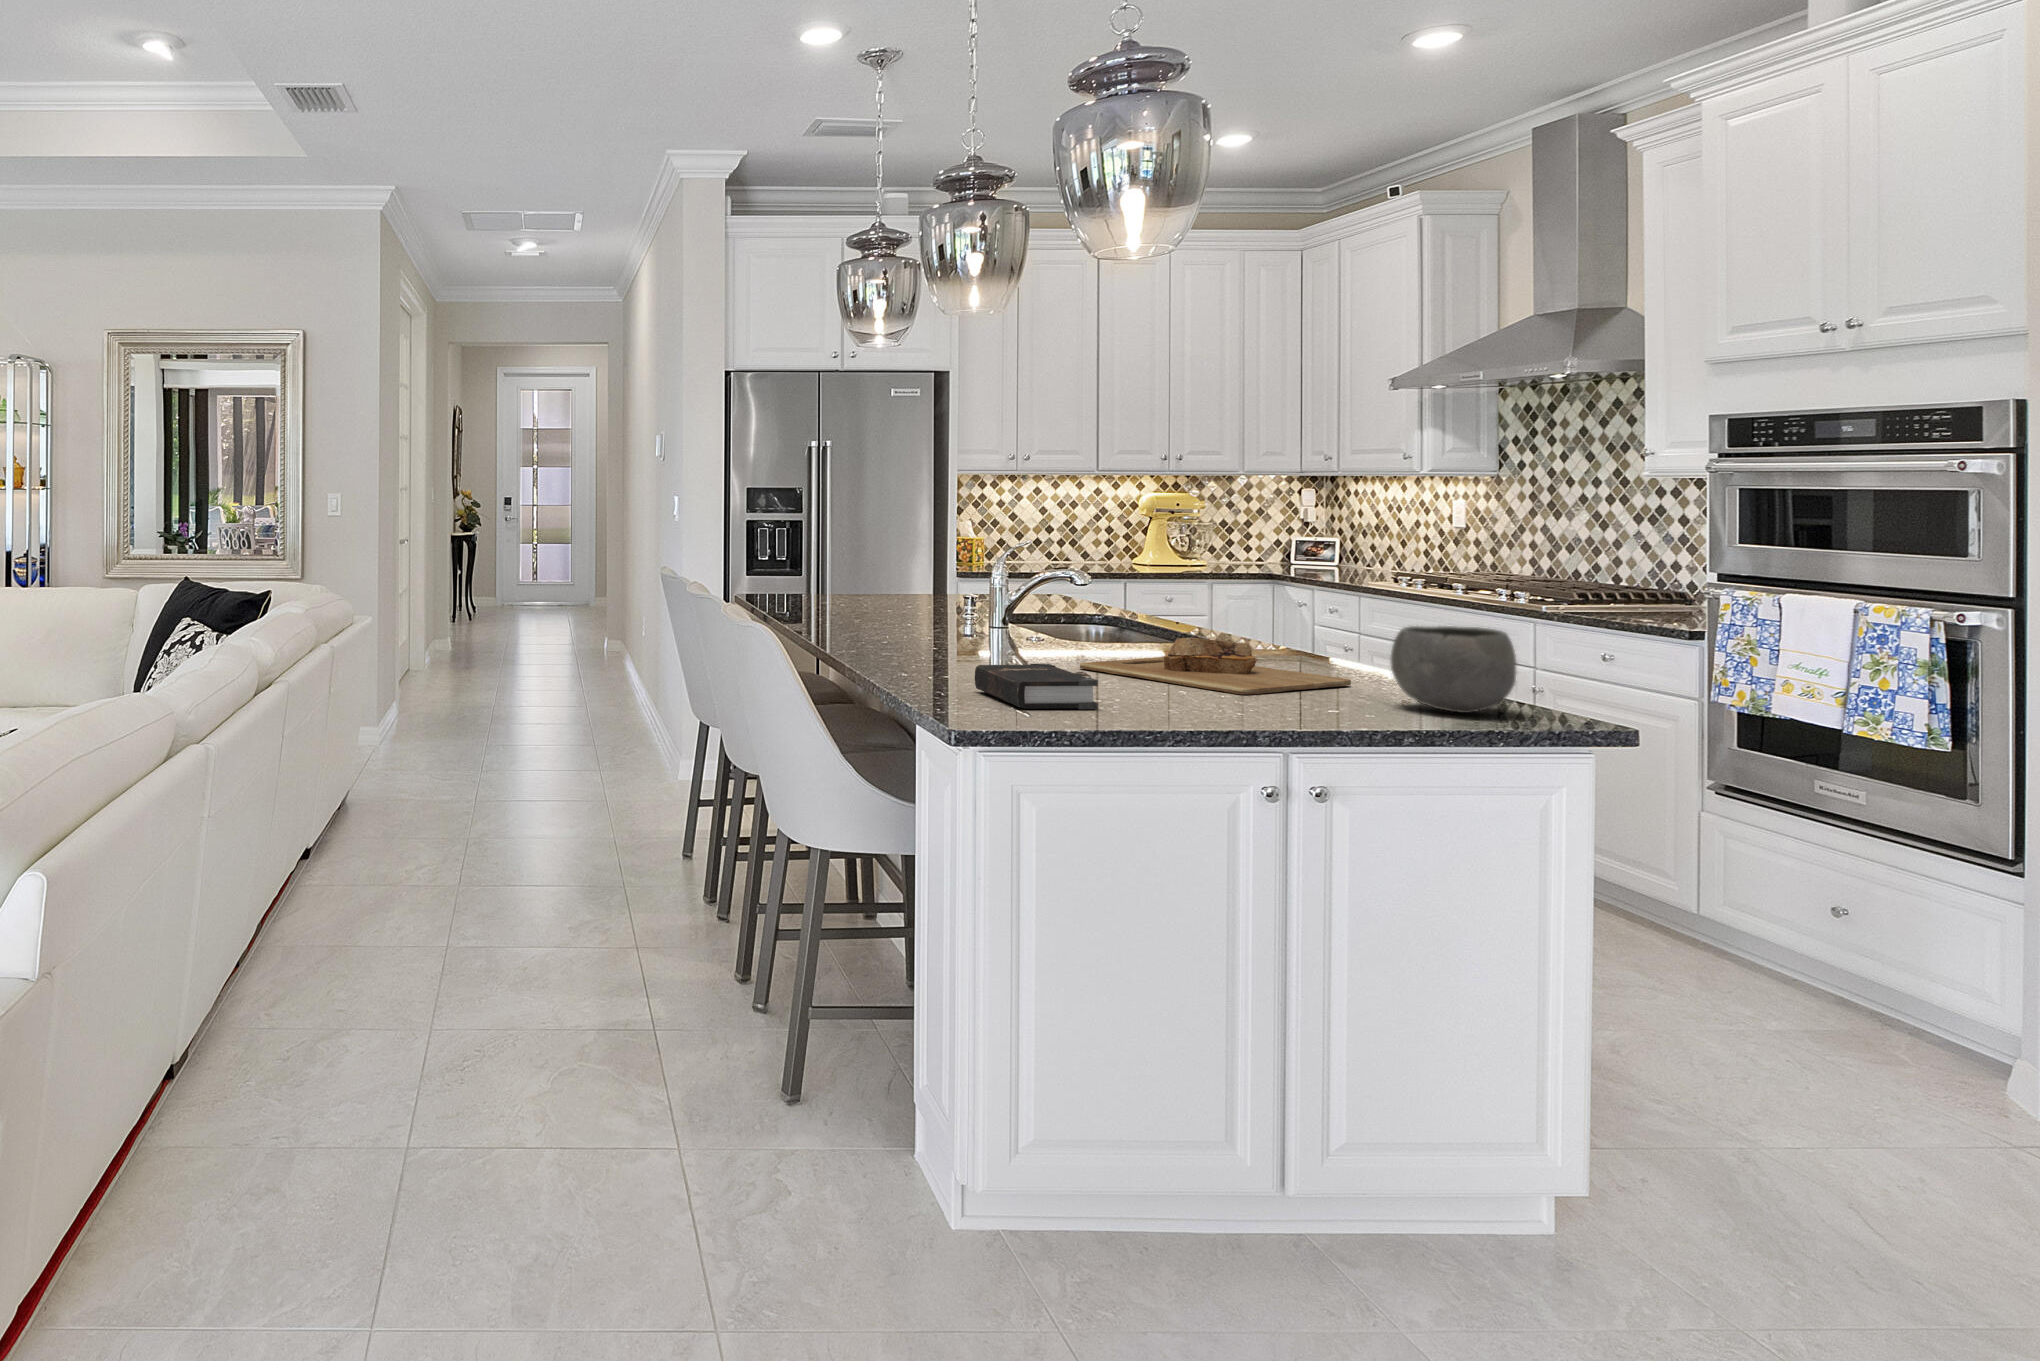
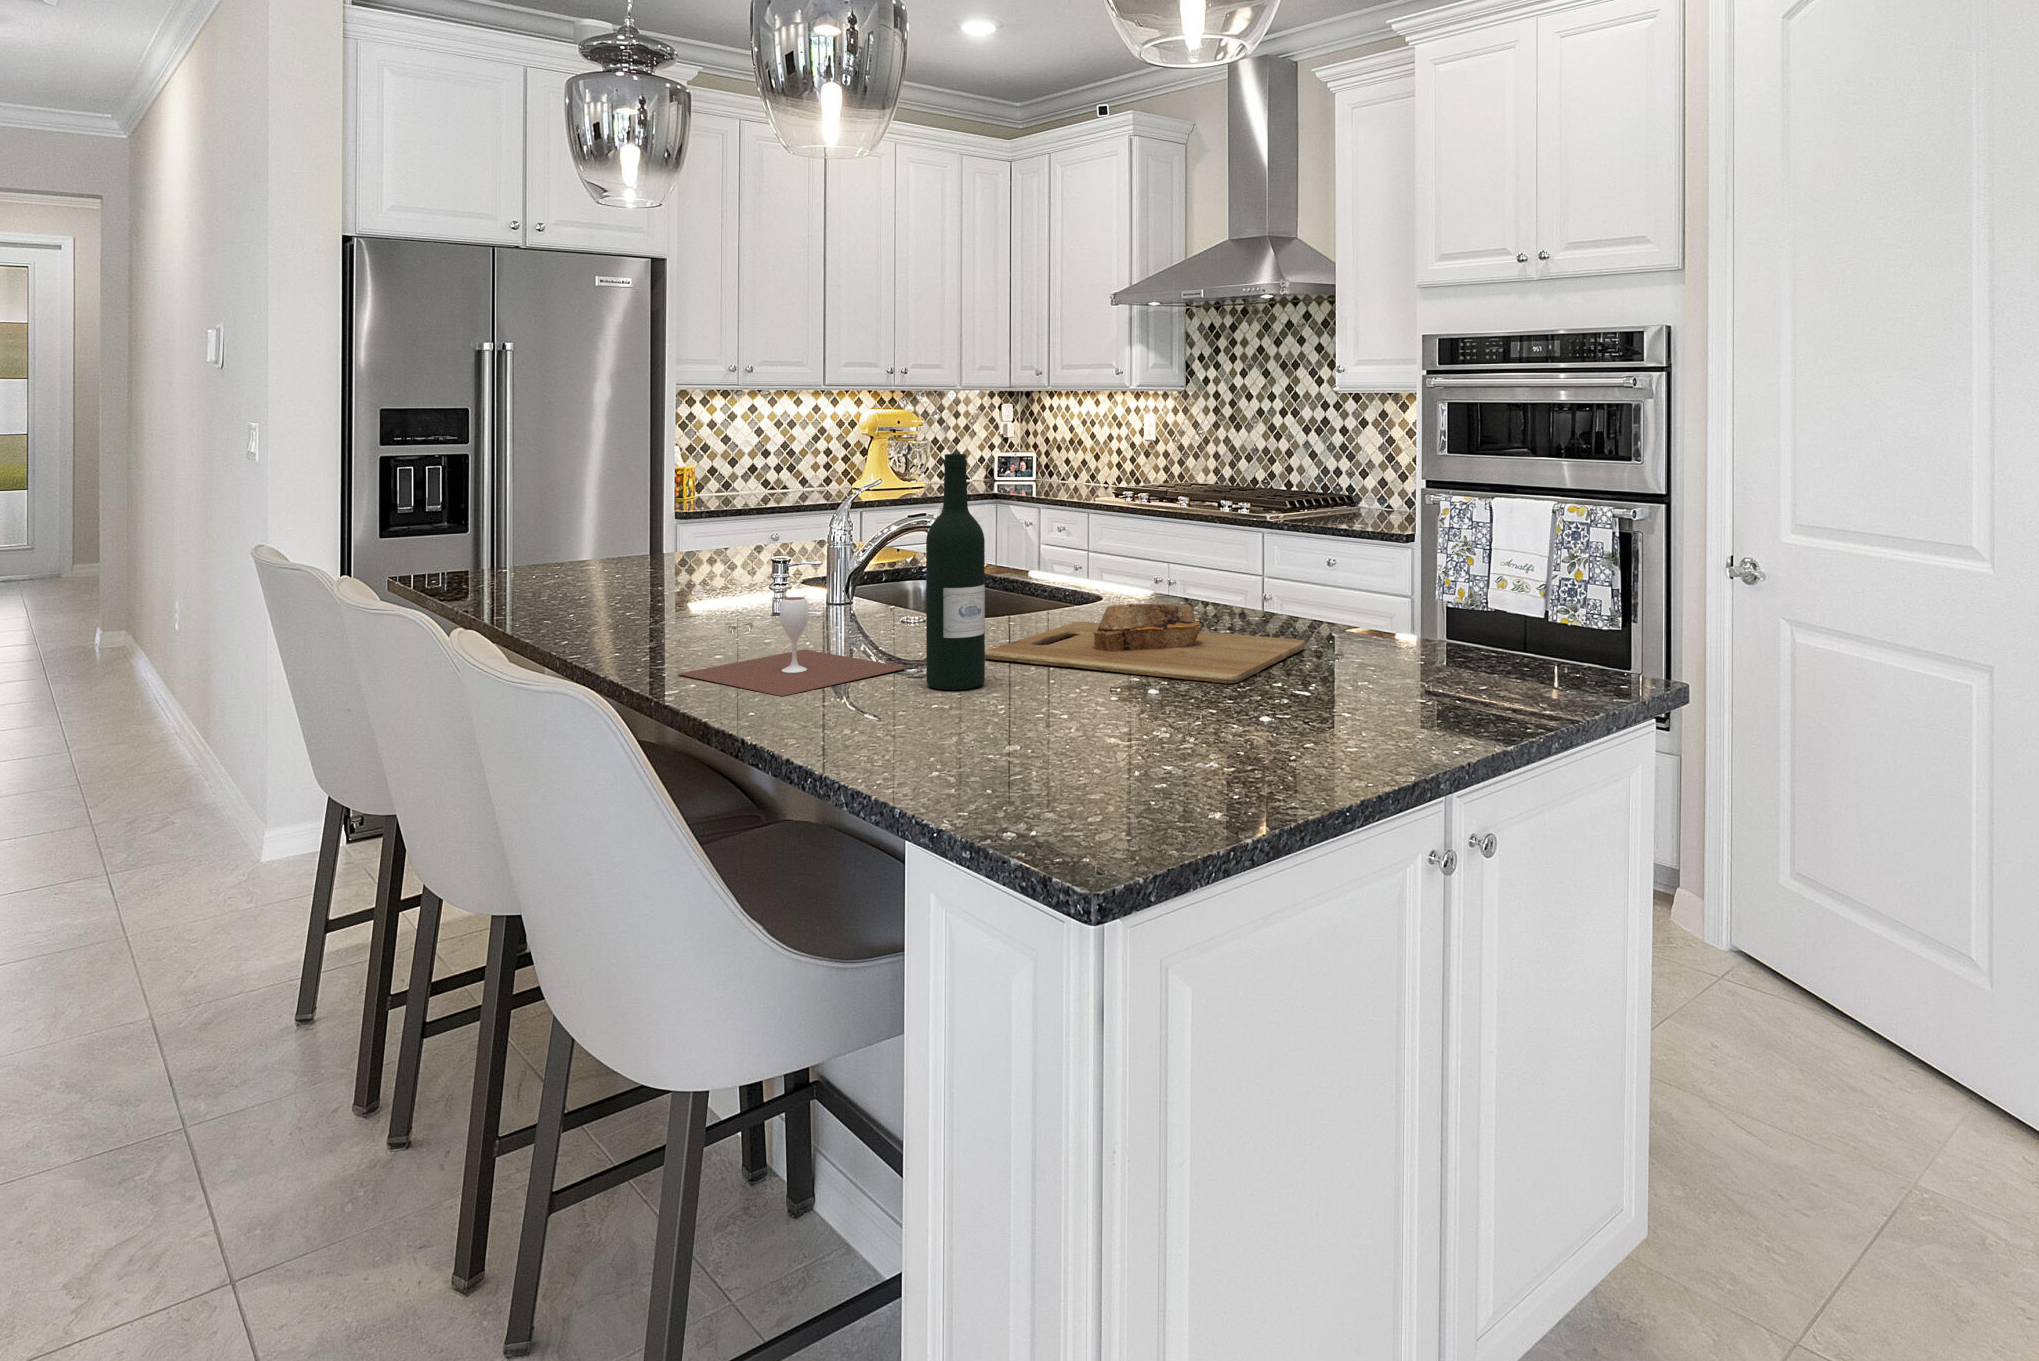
wine bottle: none [1019,522,1060,679] -> present [926,454,985,690]
wine glass: none [870,614,1019,671] -> present [678,597,908,696]
ceramic bowl: present [1390,626,1516,713] -> none [1397,570,1536,681]
hardback book: present [975,664,1098,709] -> none [906,674,1121,771]

